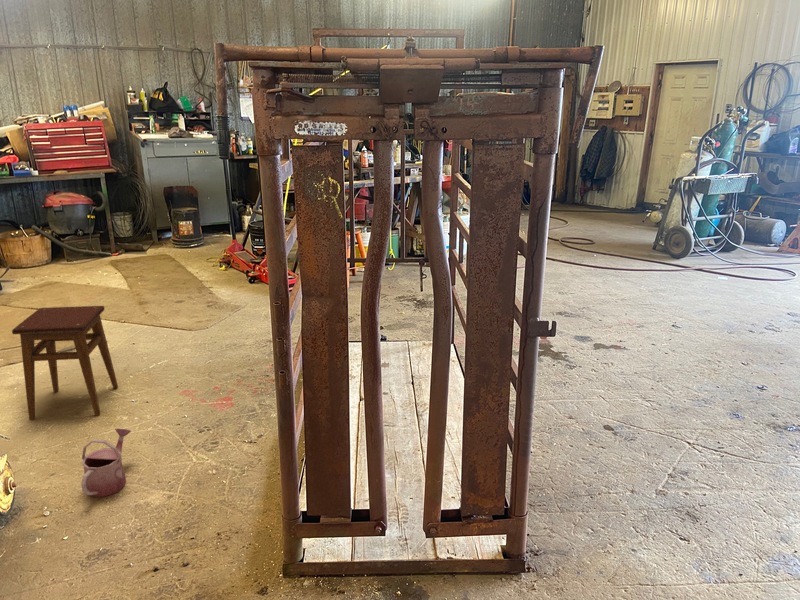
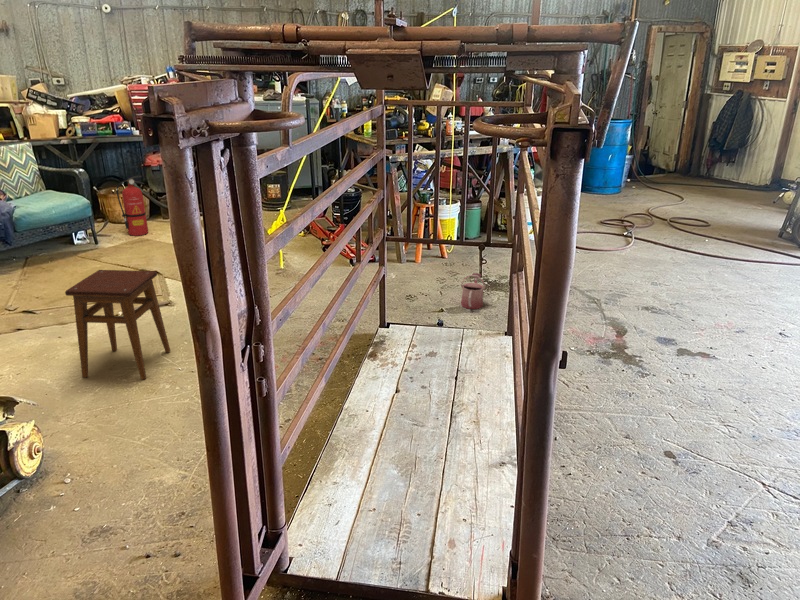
fire extinguisher: none [19,217,55,279] -> present [116,176,148,236]
watering can: present [81,429,131,497] -> present [461,273,485,309]

